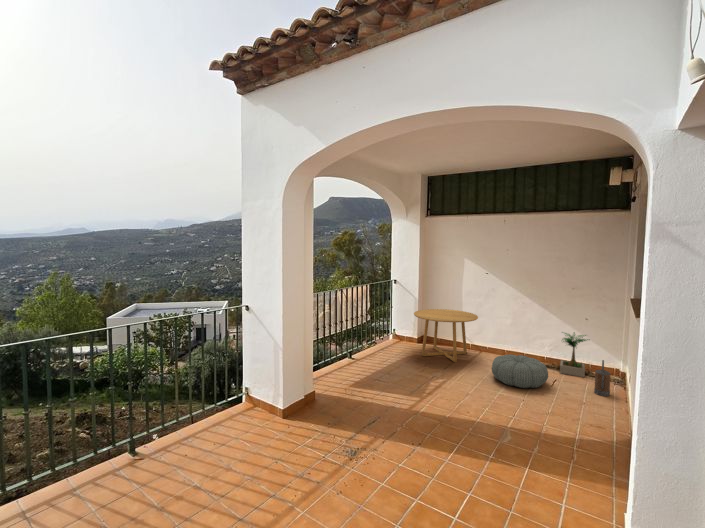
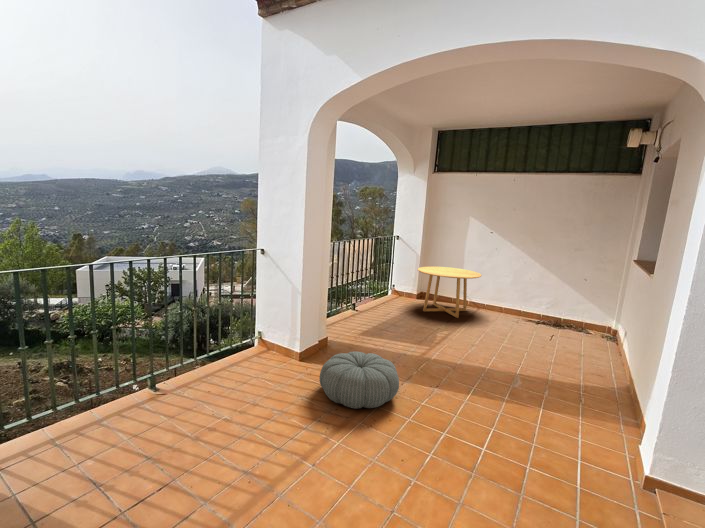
potted plant: present [560,332,590,377] -> none [557,291,592,334]
pouf: present [492,355,548,388] -> present [320,352,399,409]
watering can: present [594,360,611,396] -> none [592,317,610,350]

